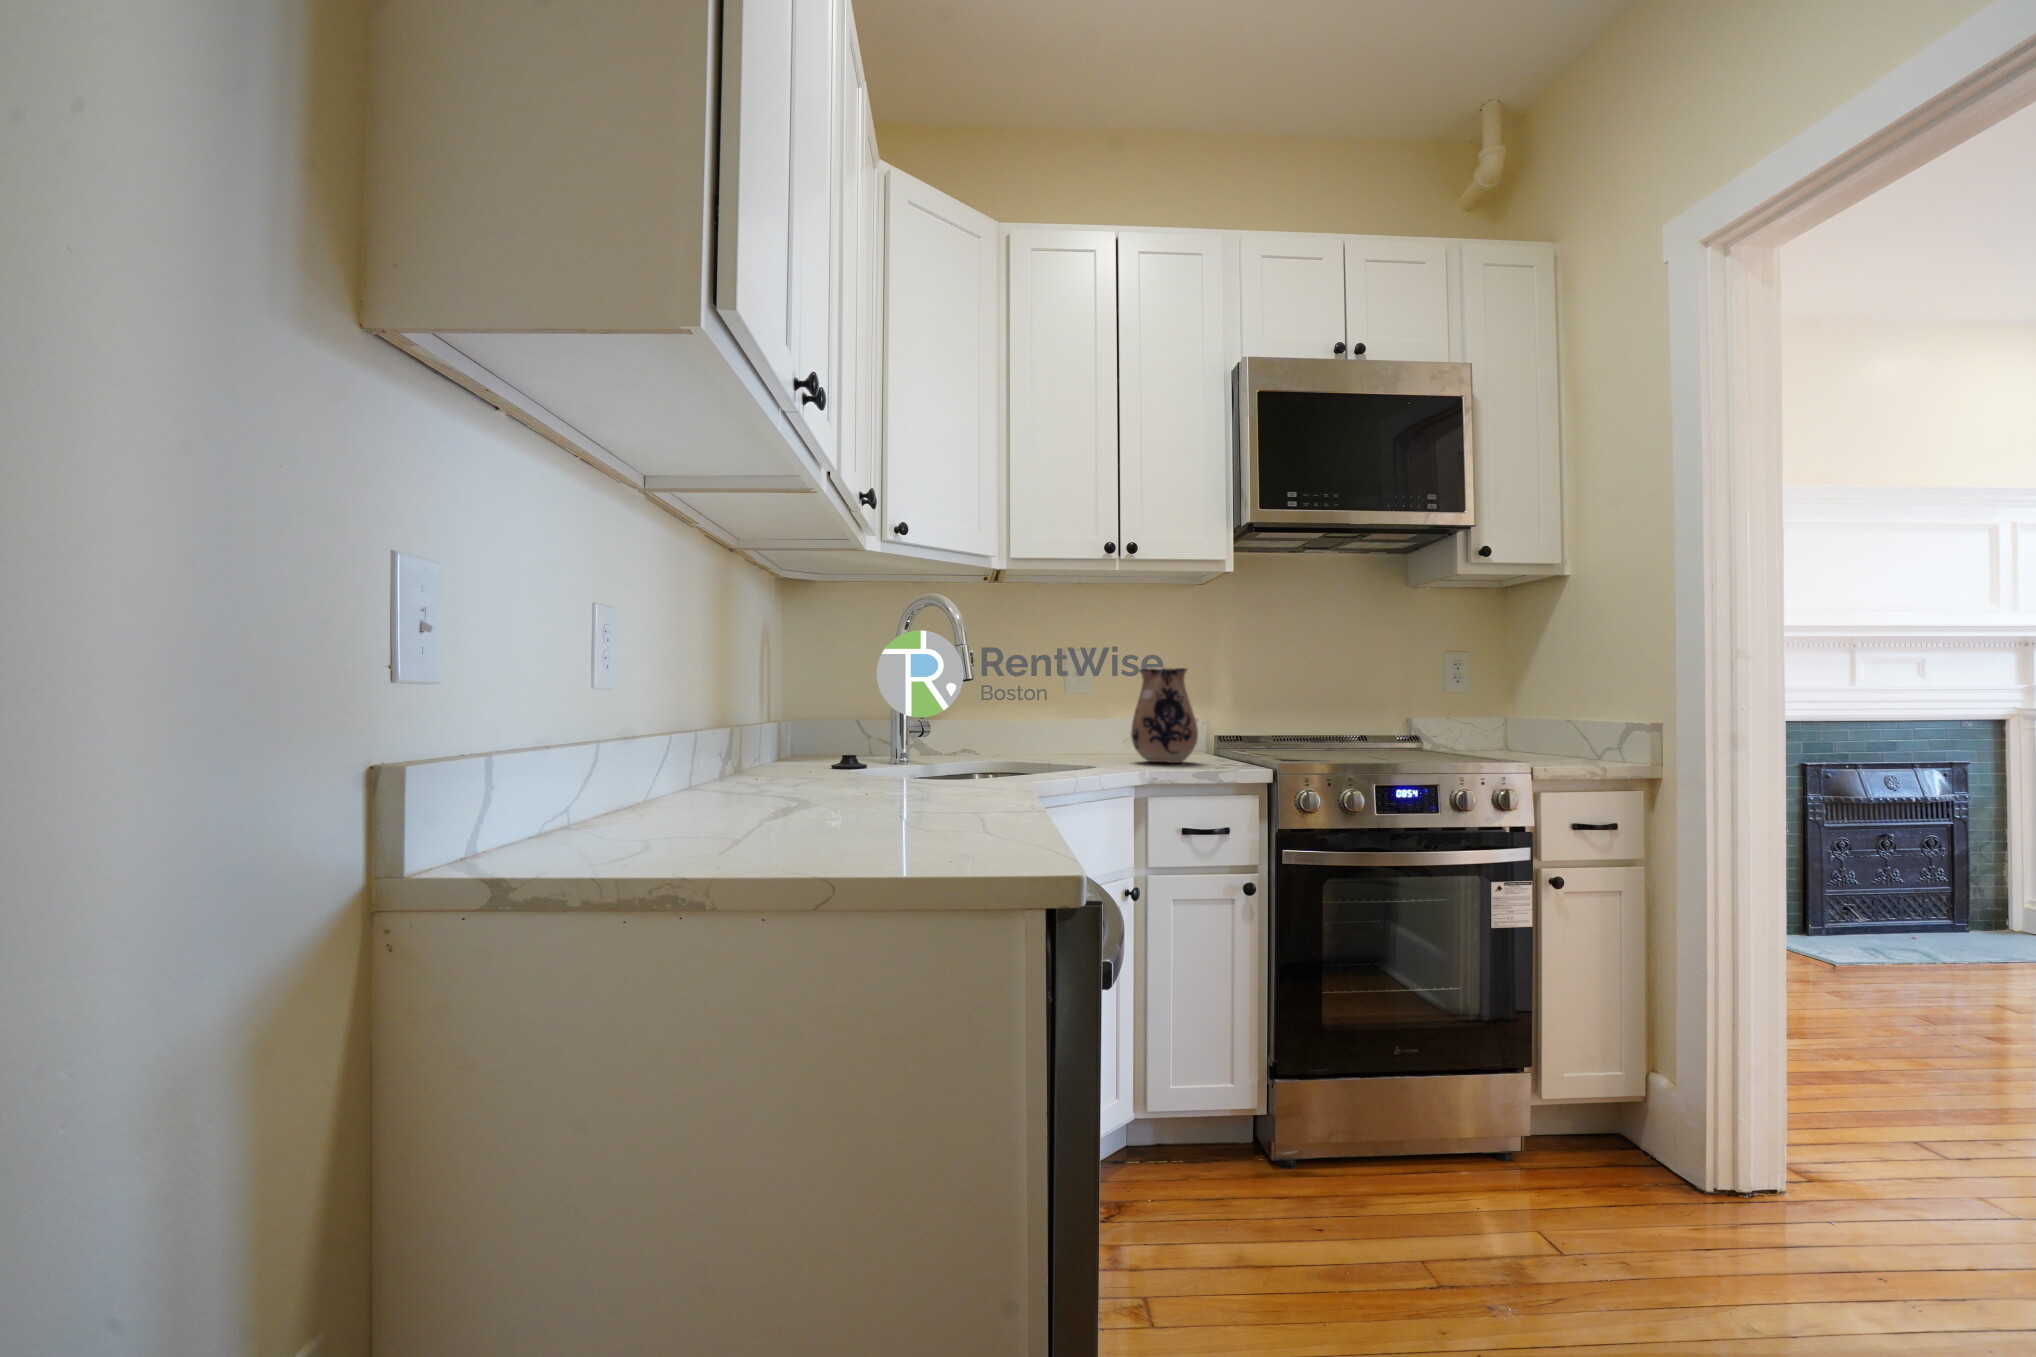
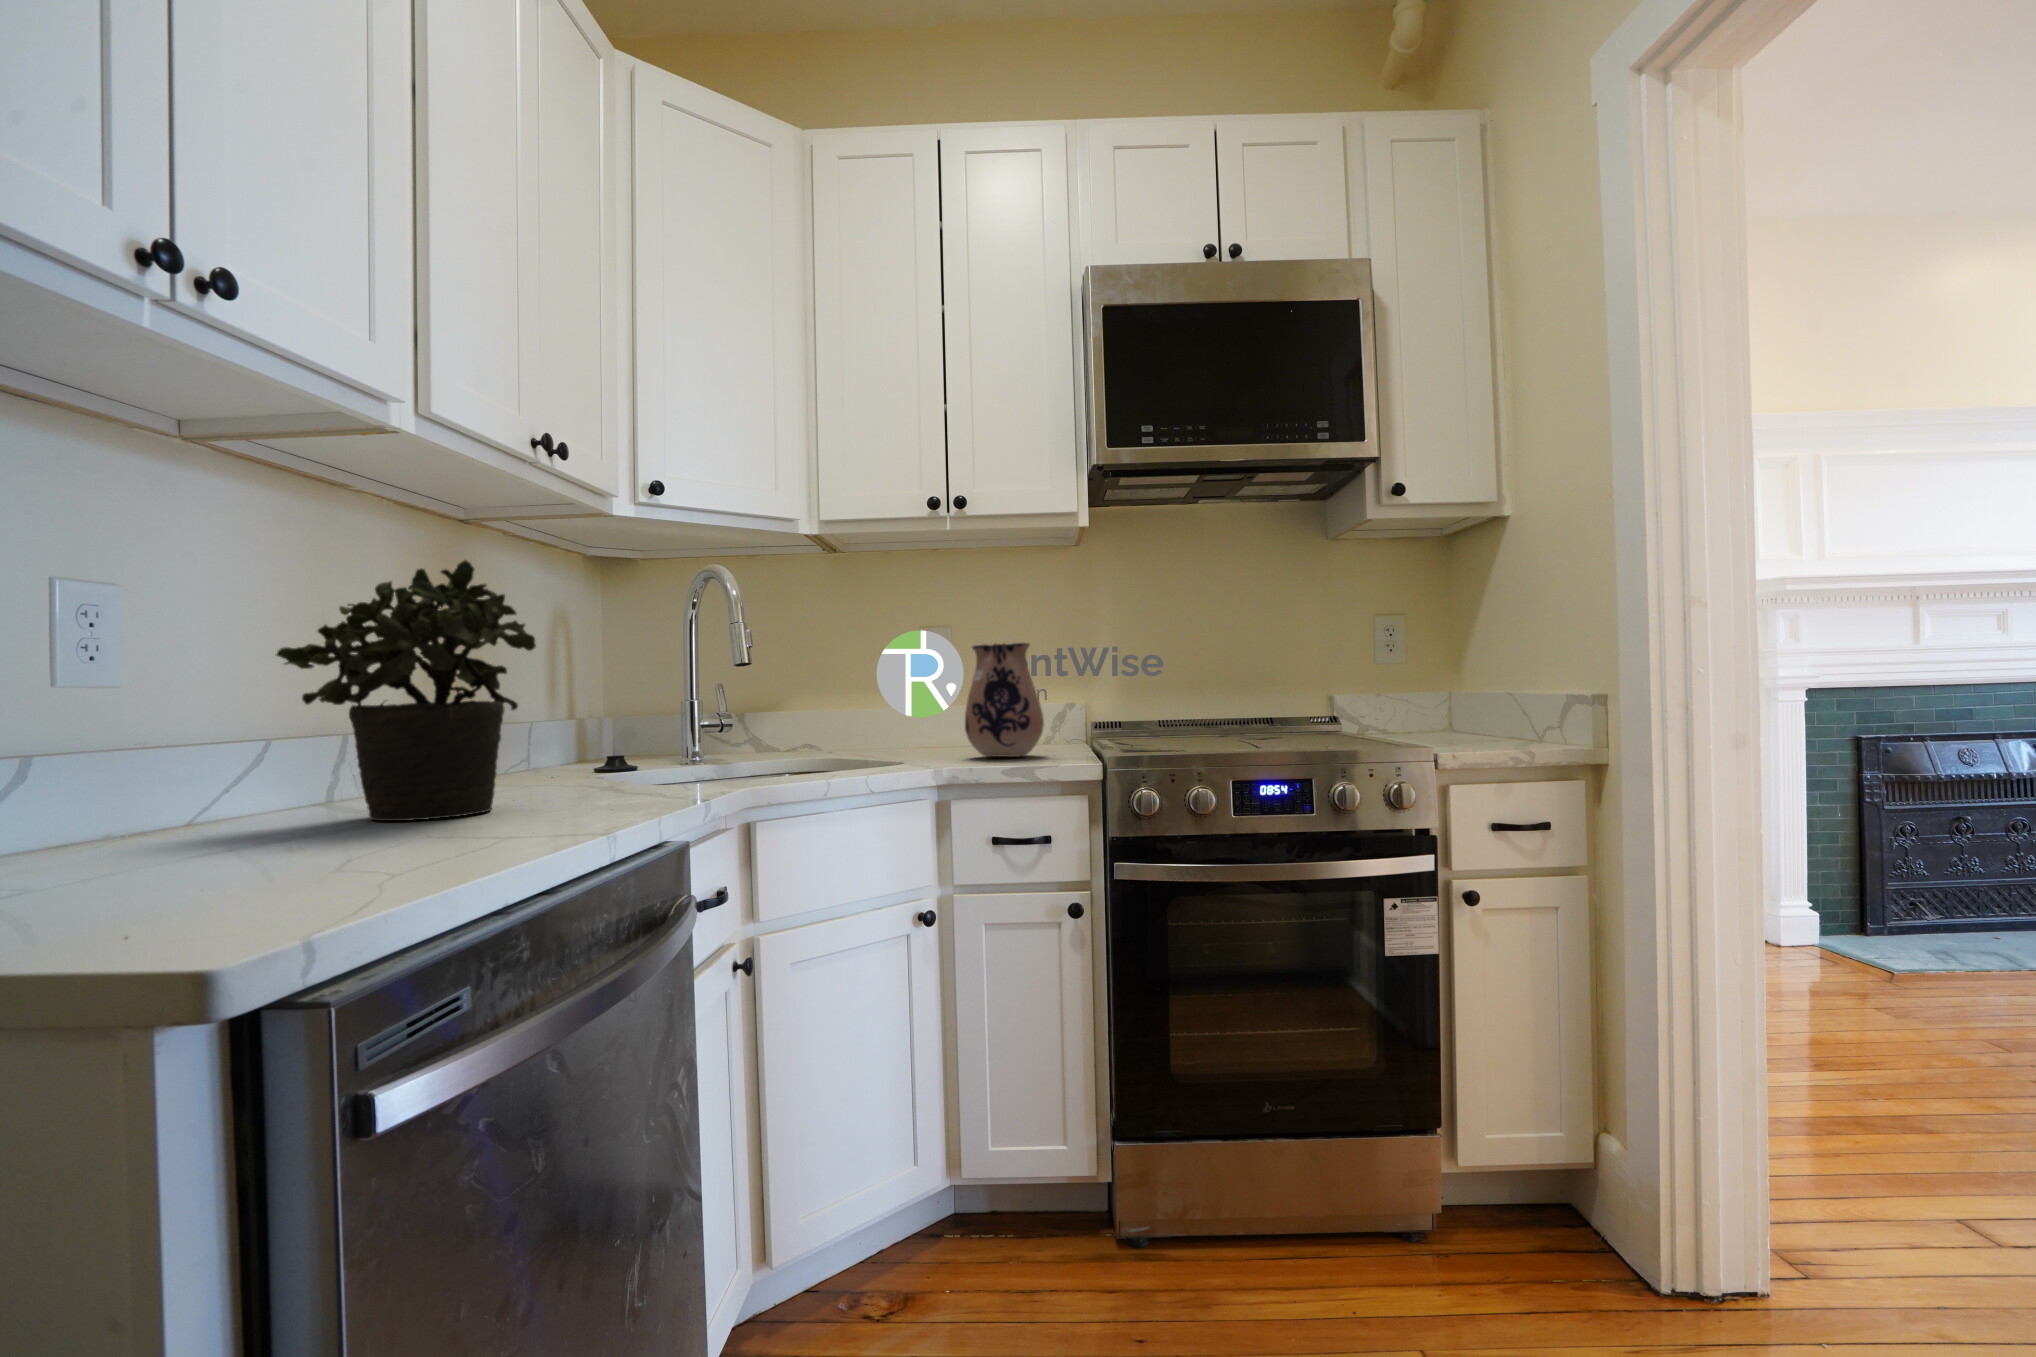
potted plant: none [733,598,920,801] -> present [277,560,536,821]

